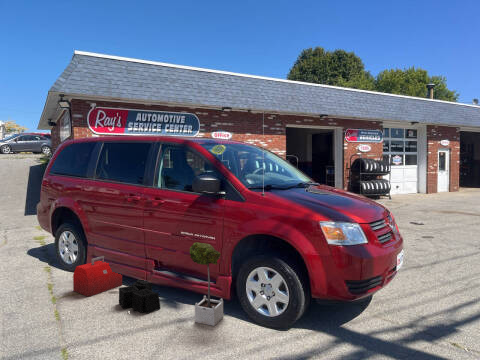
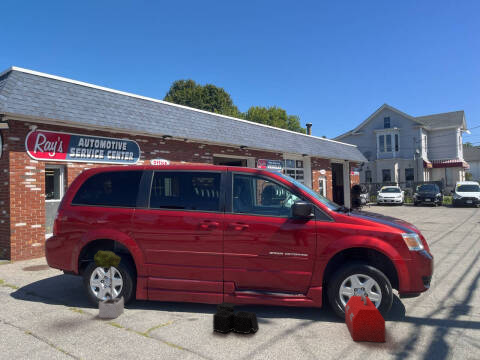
potted tree: present [190,242,223,326] -> present [94,251,124,318]
toolbox: present [73,256,122,297] -> present [345,294,386,342]

